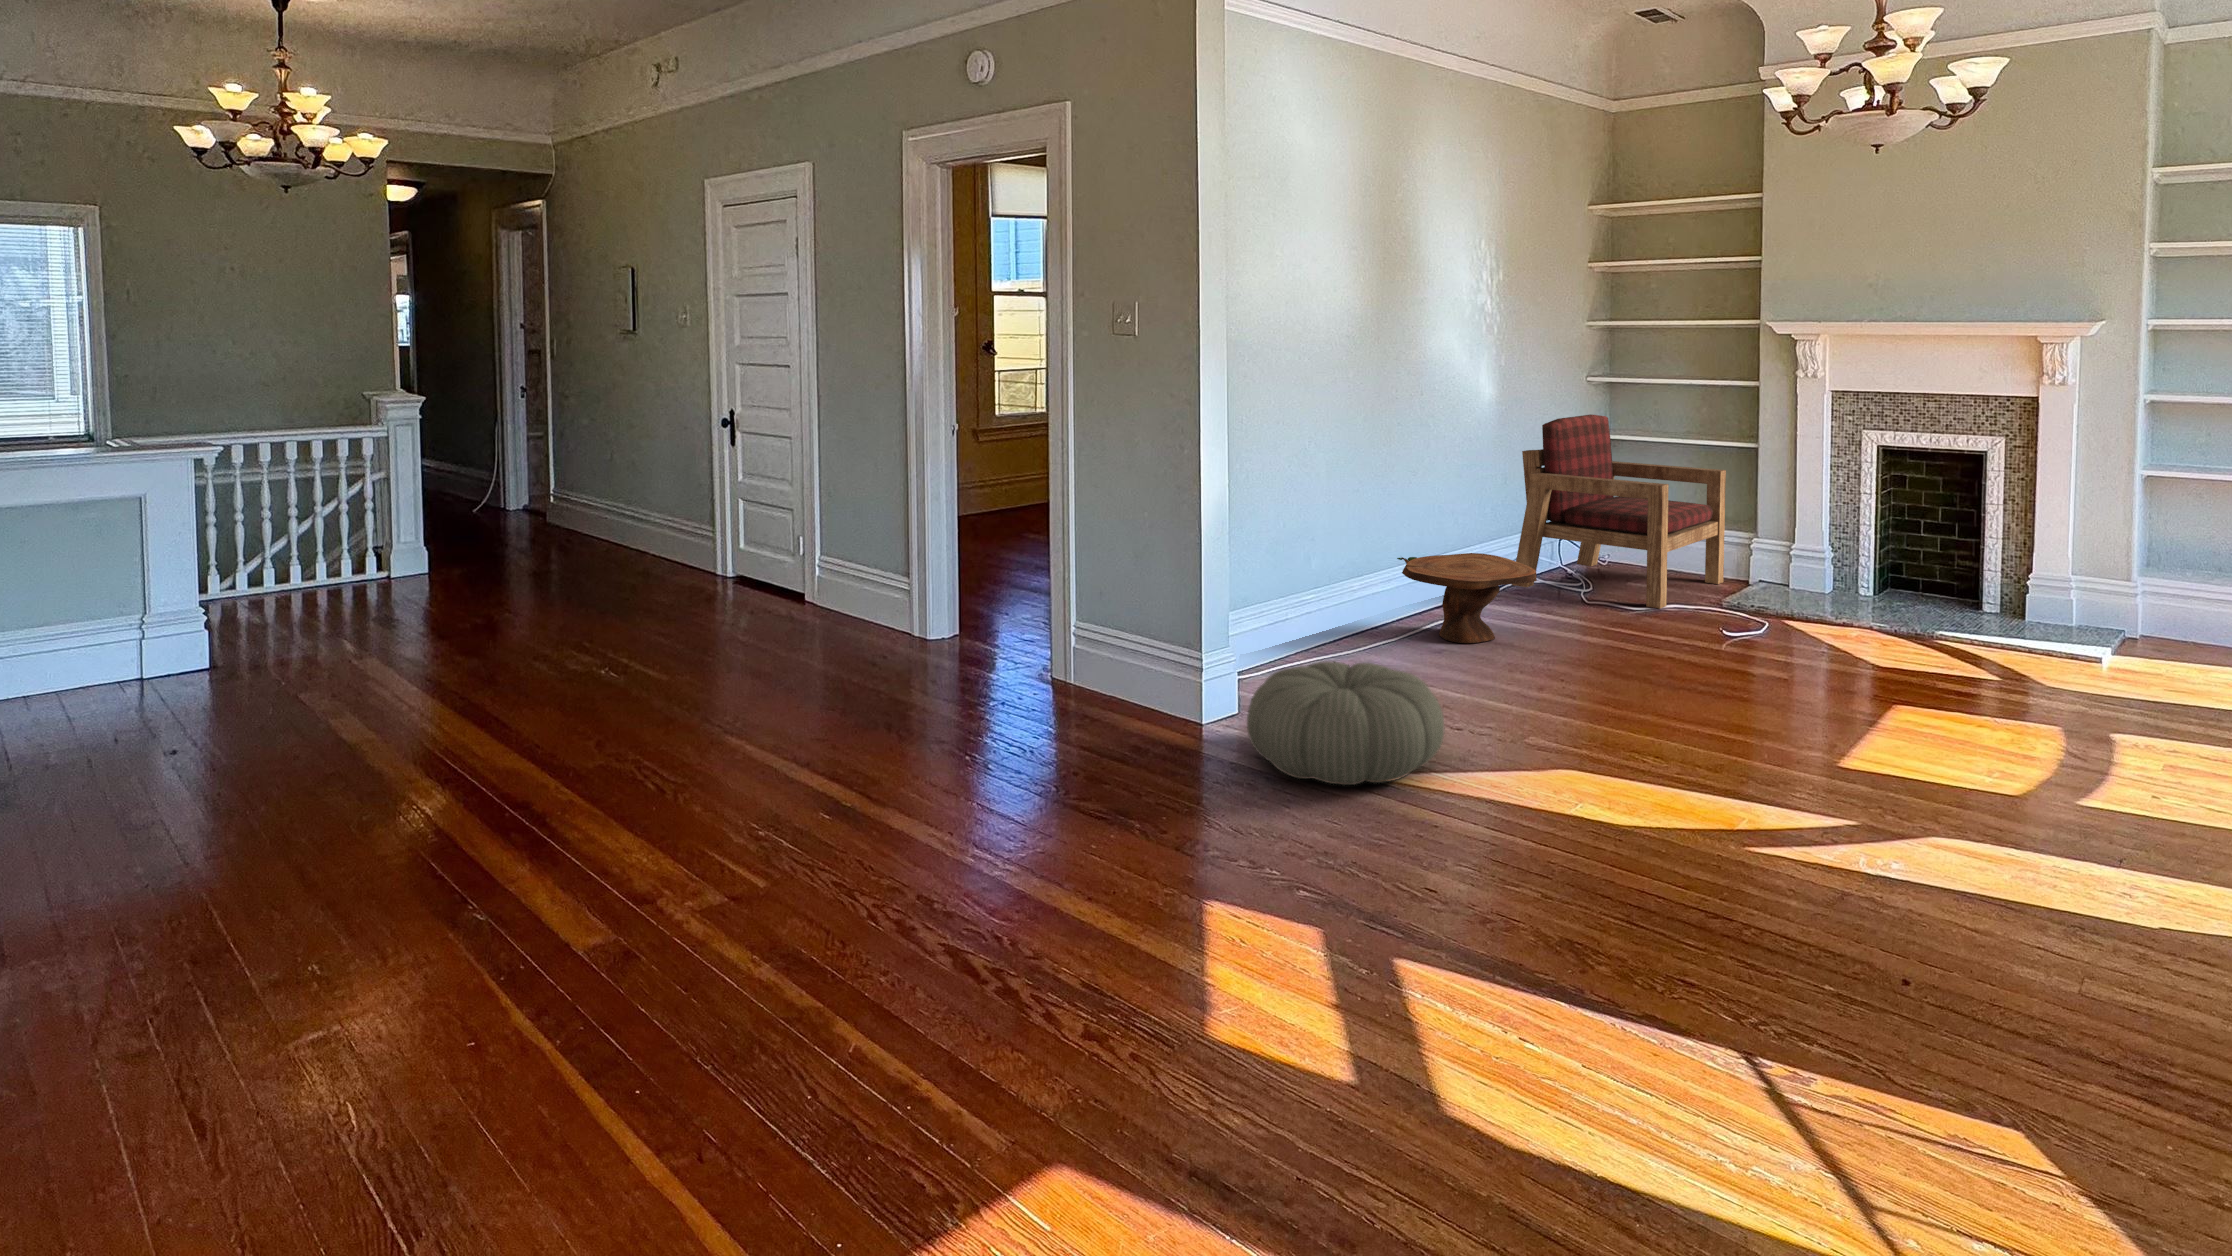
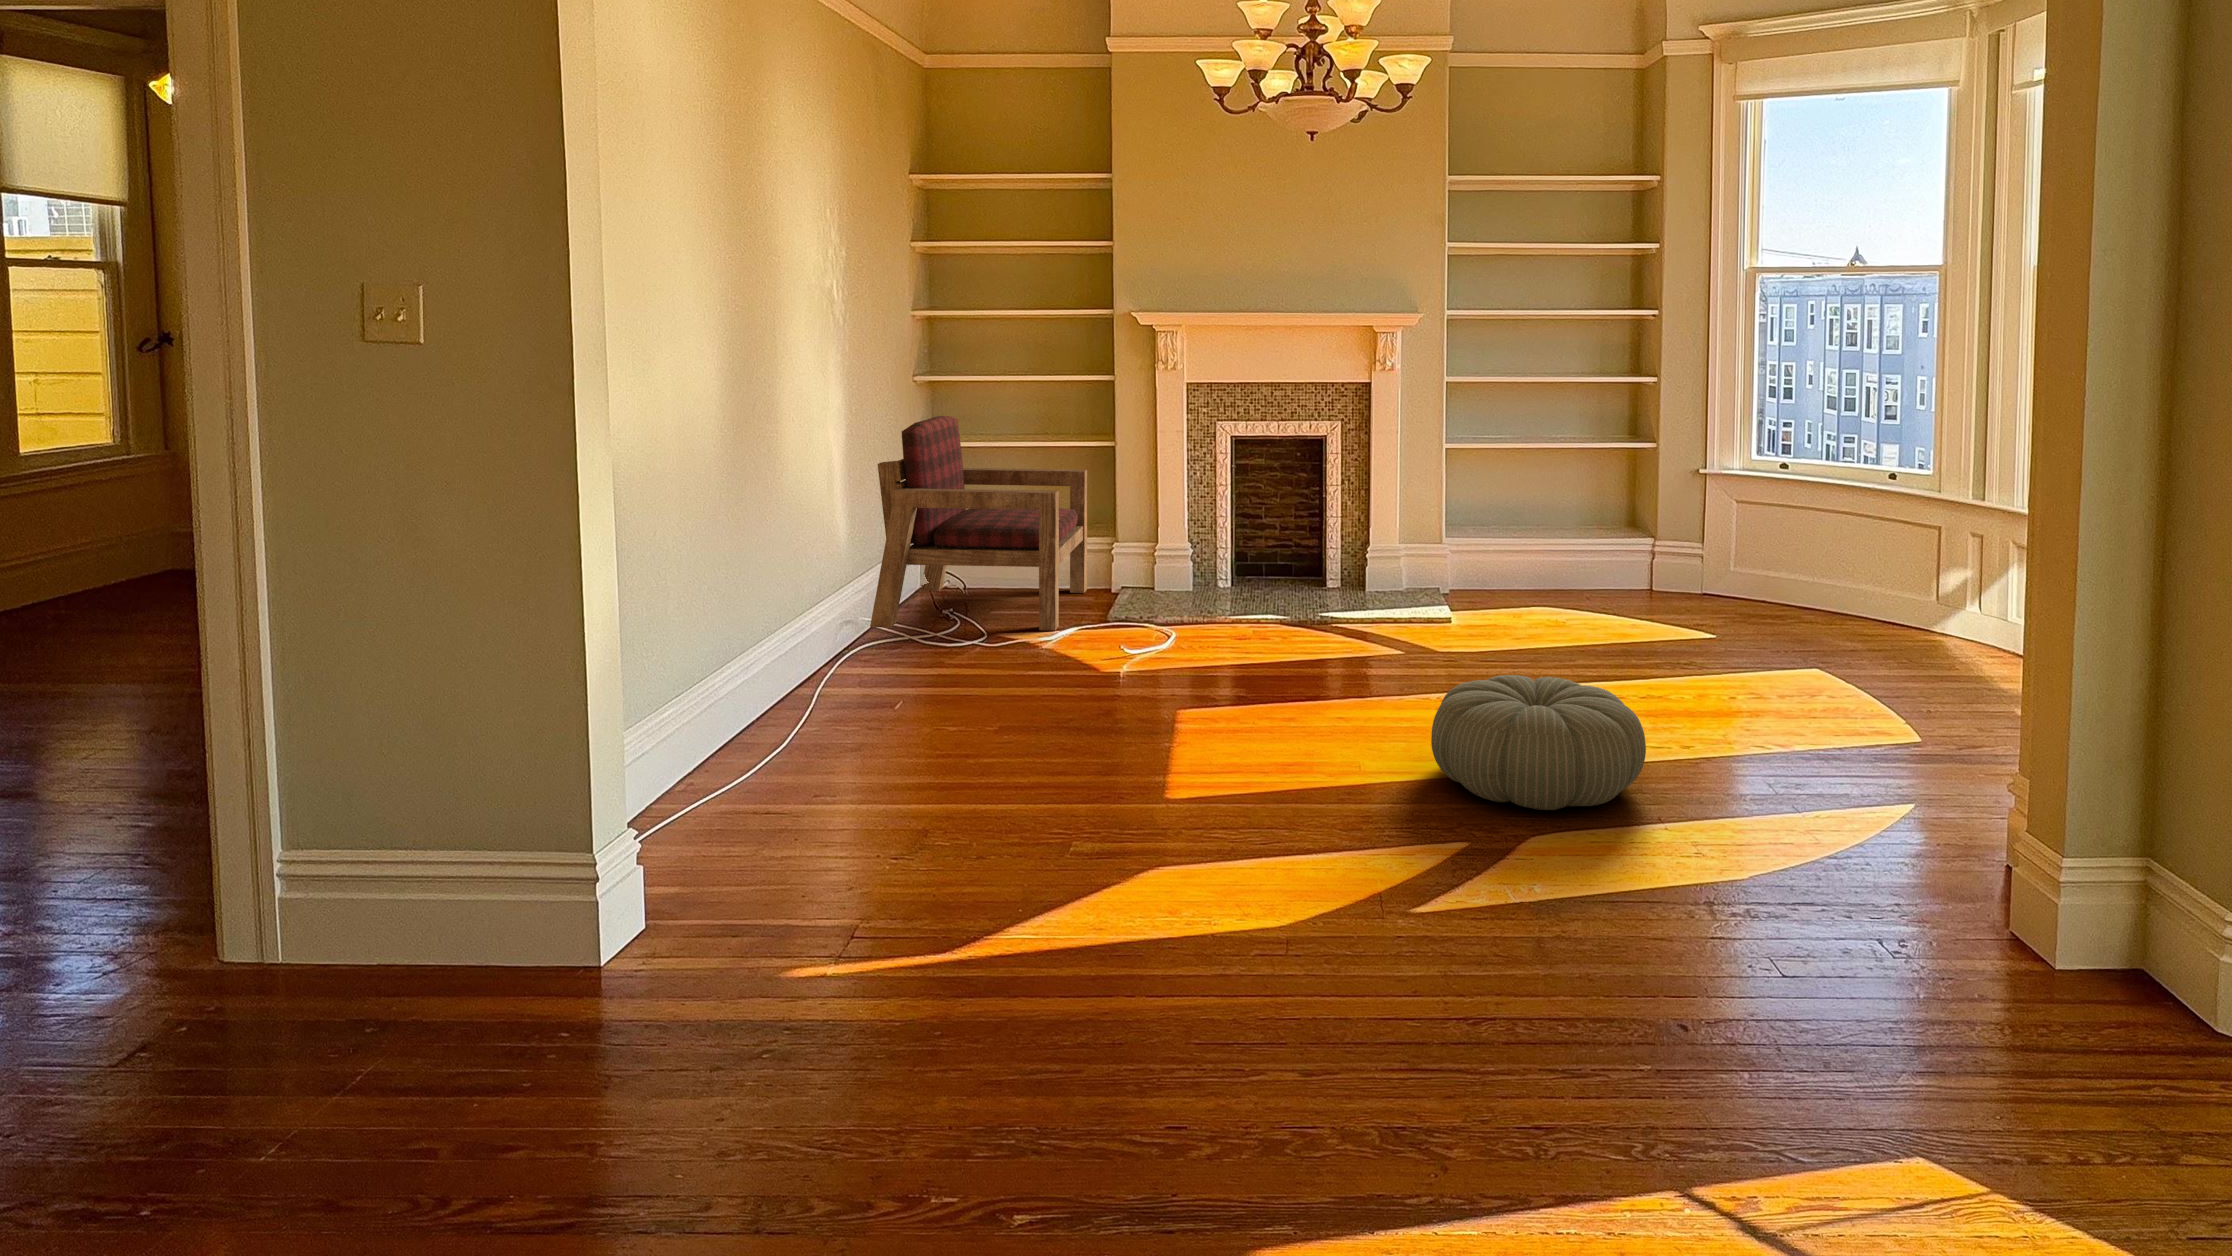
side table: present [1397,553,1537,643] -> none [768,597,965,716]
pouf: present [1247,661,1444,785] -> present [1431,675,1646,810]

